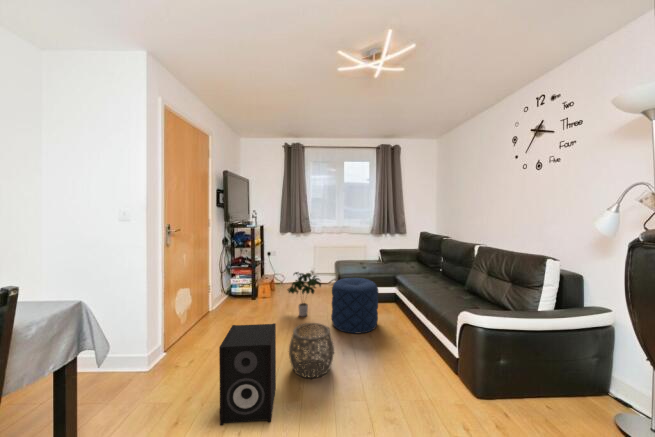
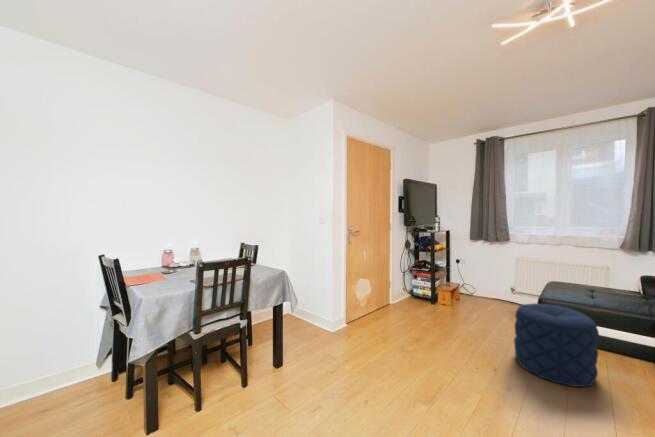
potted plant: present [288,272,321,316] -> none [464,284,505,336]
speaker: present [219,323,276,425] -> none [355,317,413,416]
woven basket: present [289,323,334,378] -> none [433,339,491,406]

